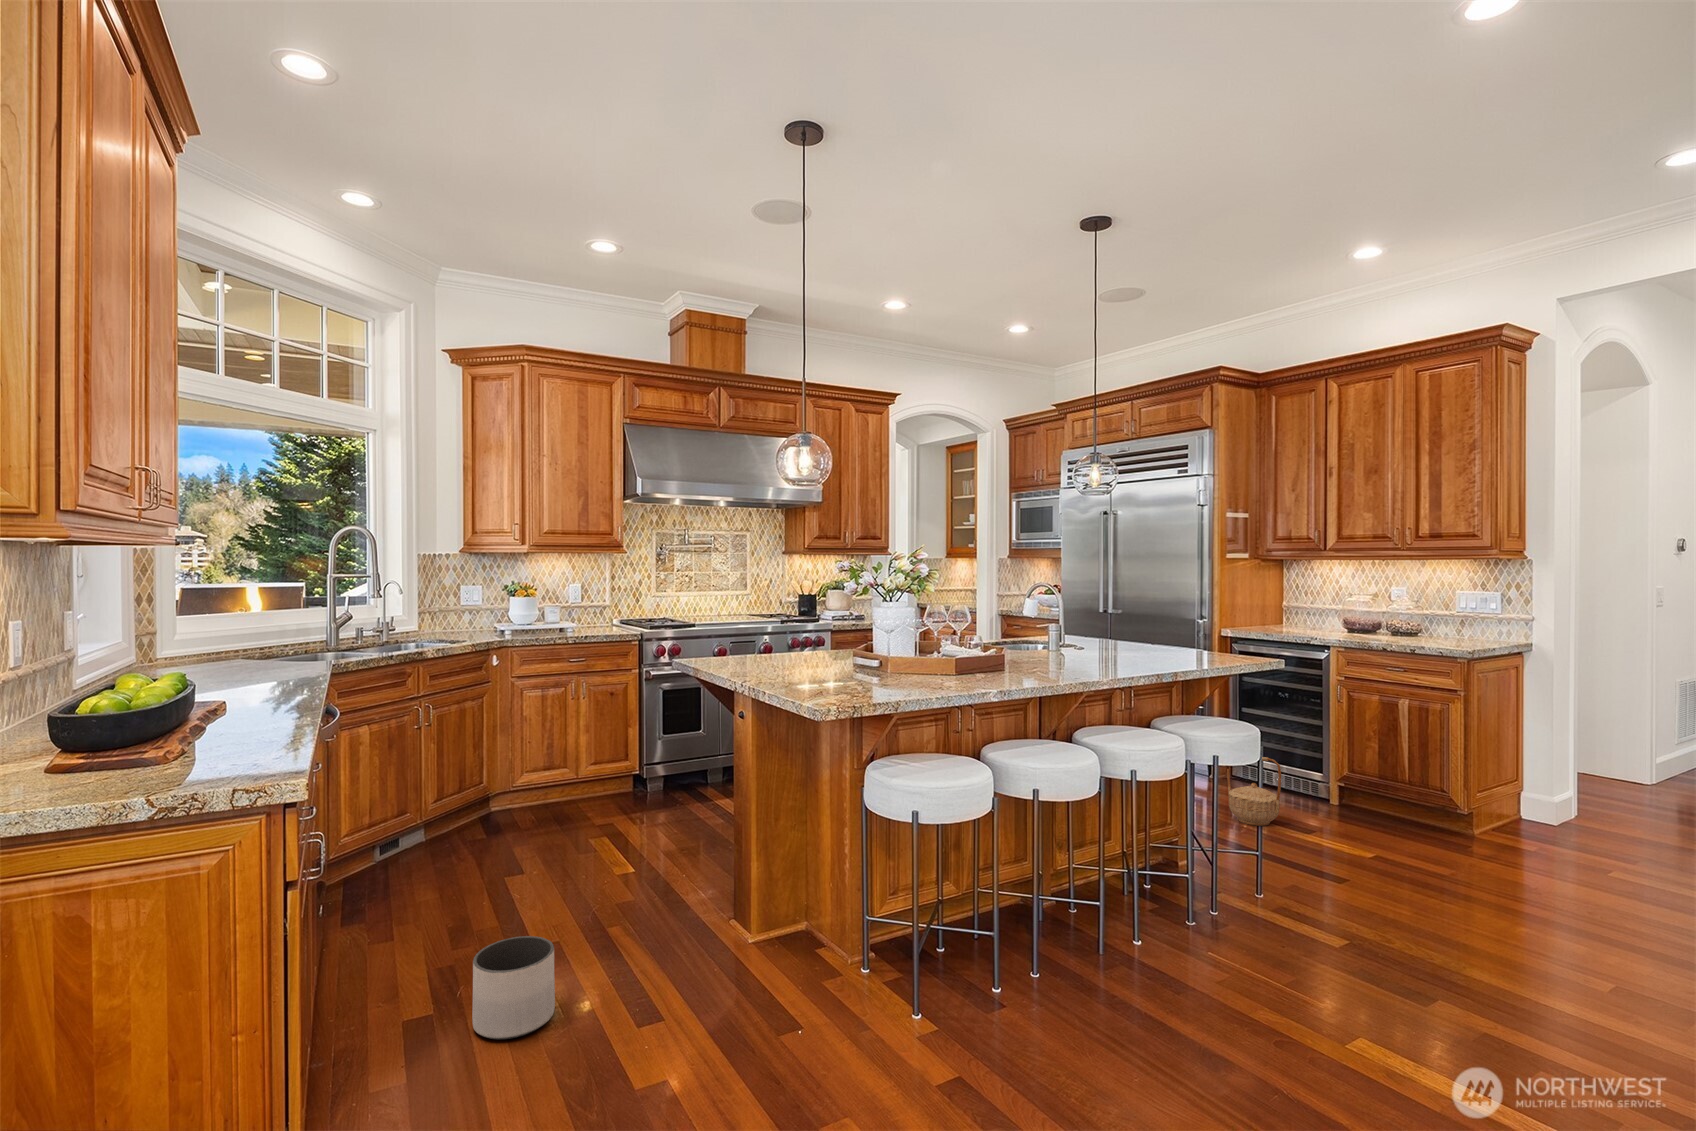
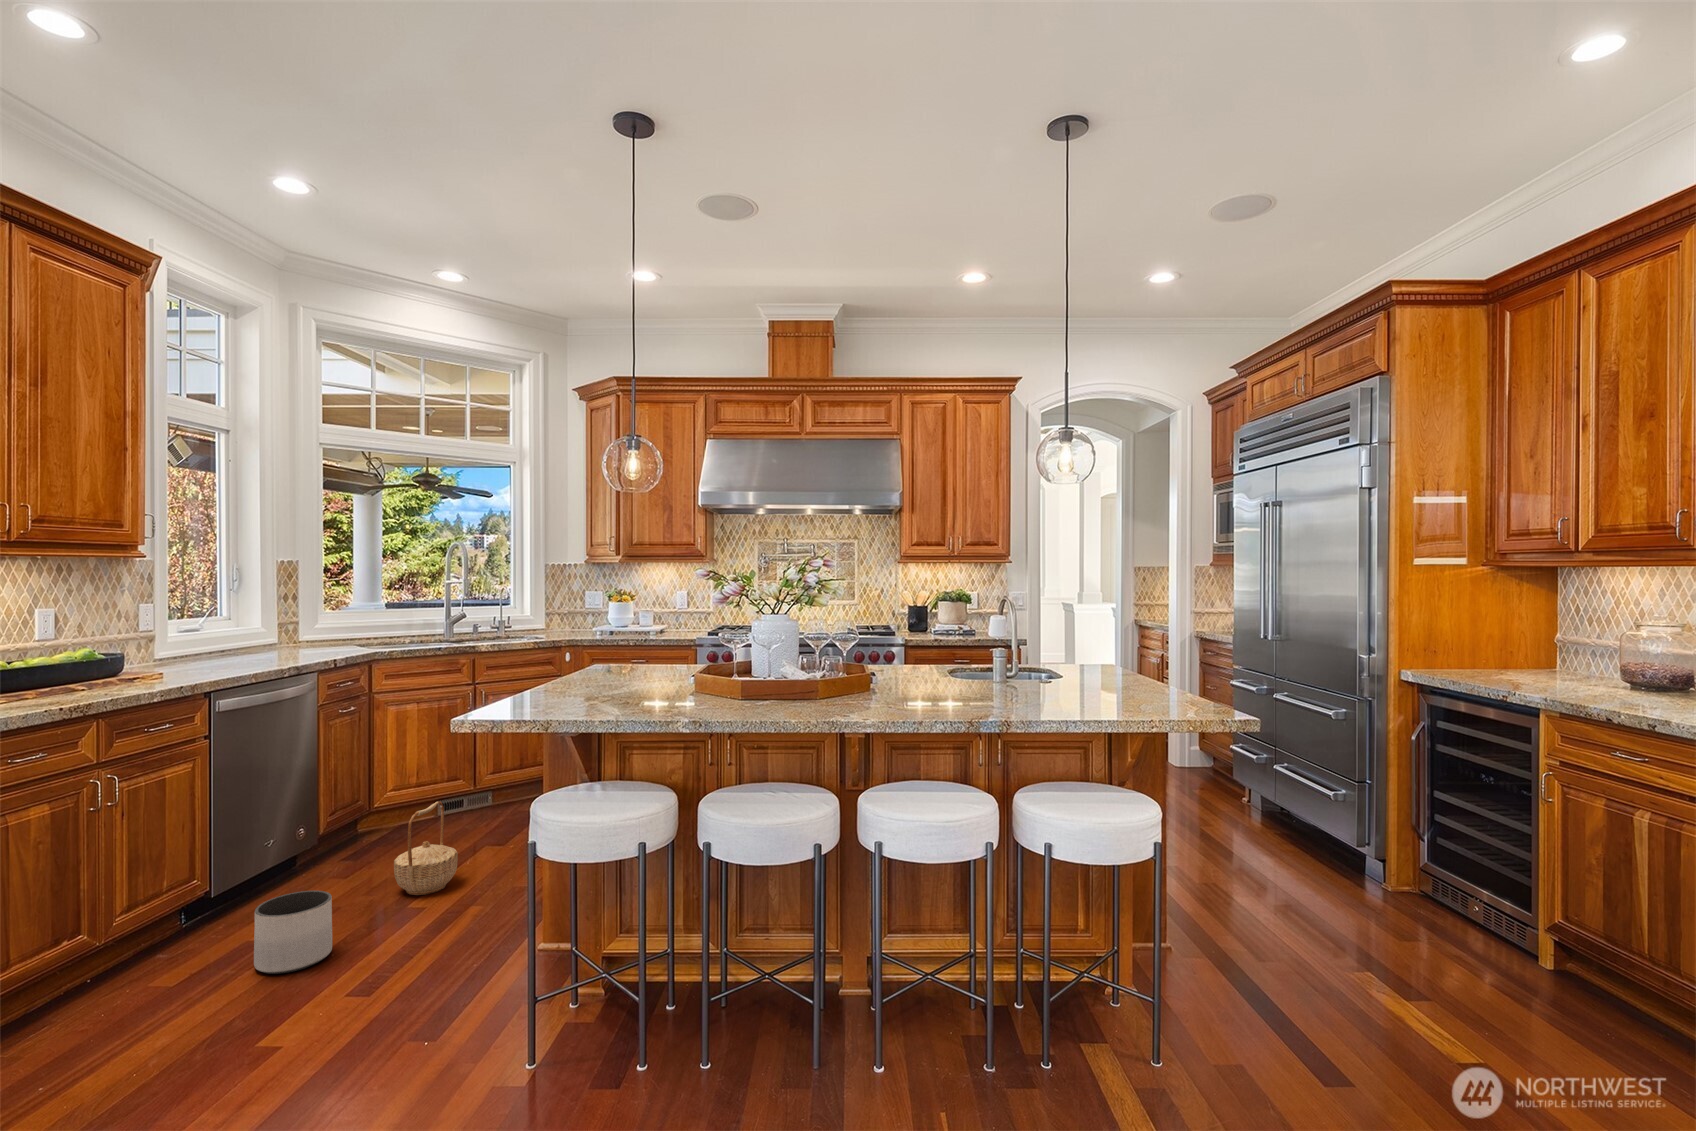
basket: present [1227,757,1281,826] -> present [394,801,458,895]

